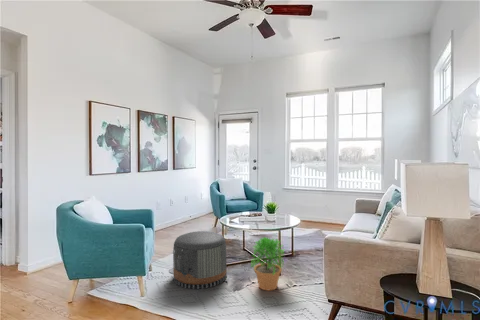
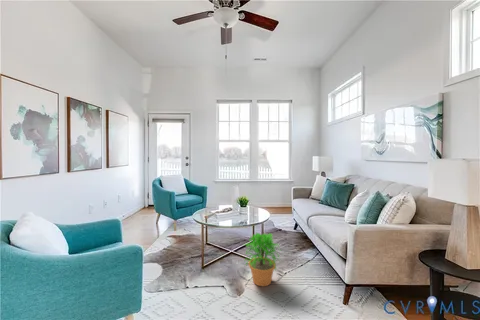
pouf: present [173,231,227,289] -> none [156,234,216,308]

